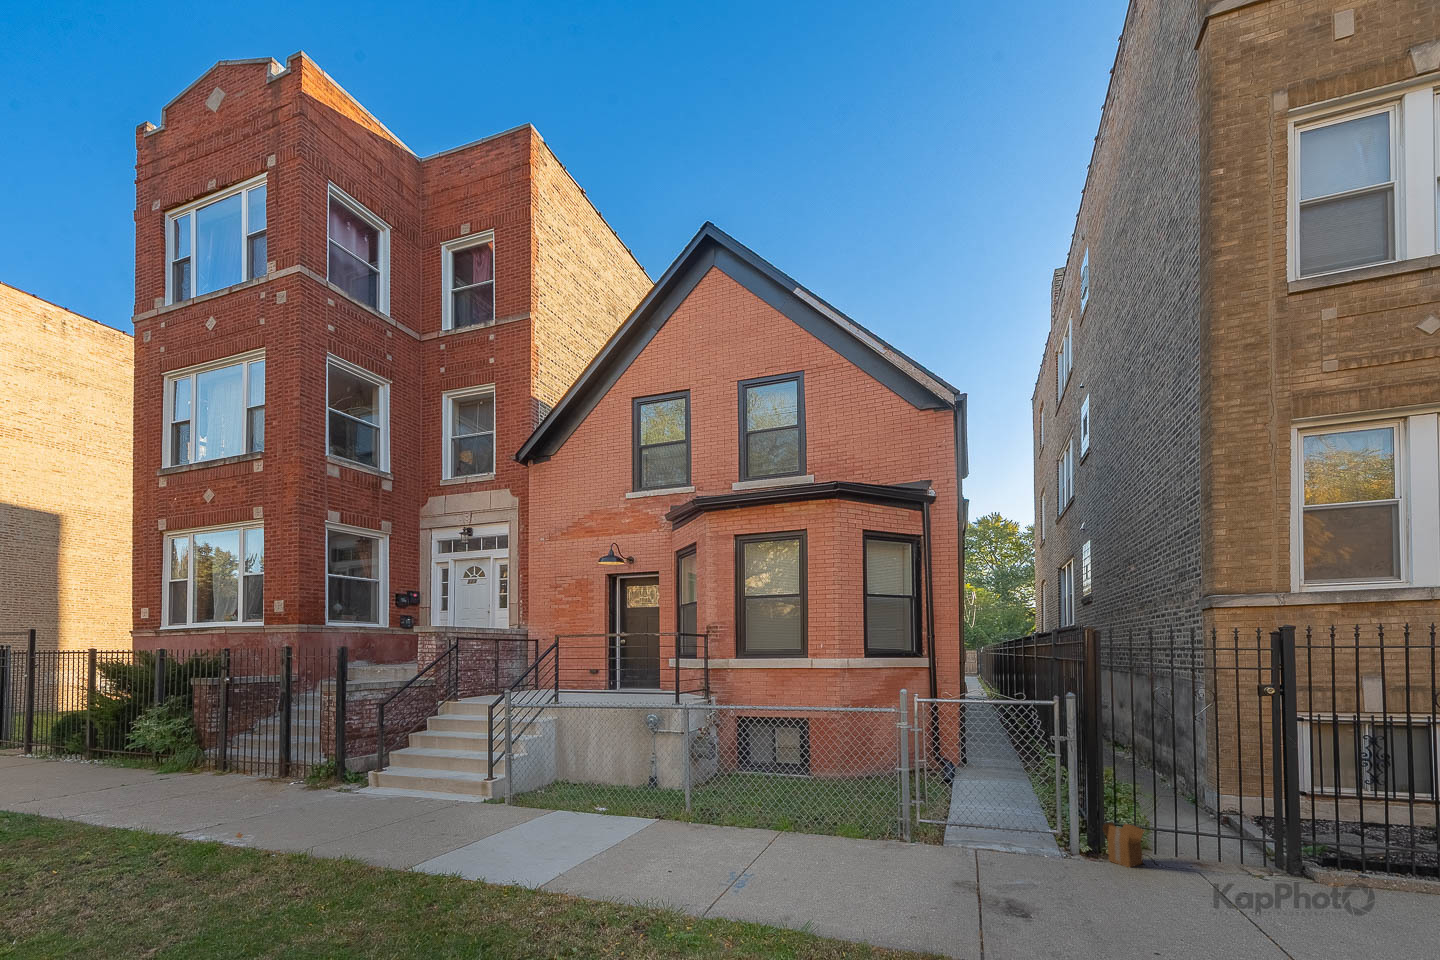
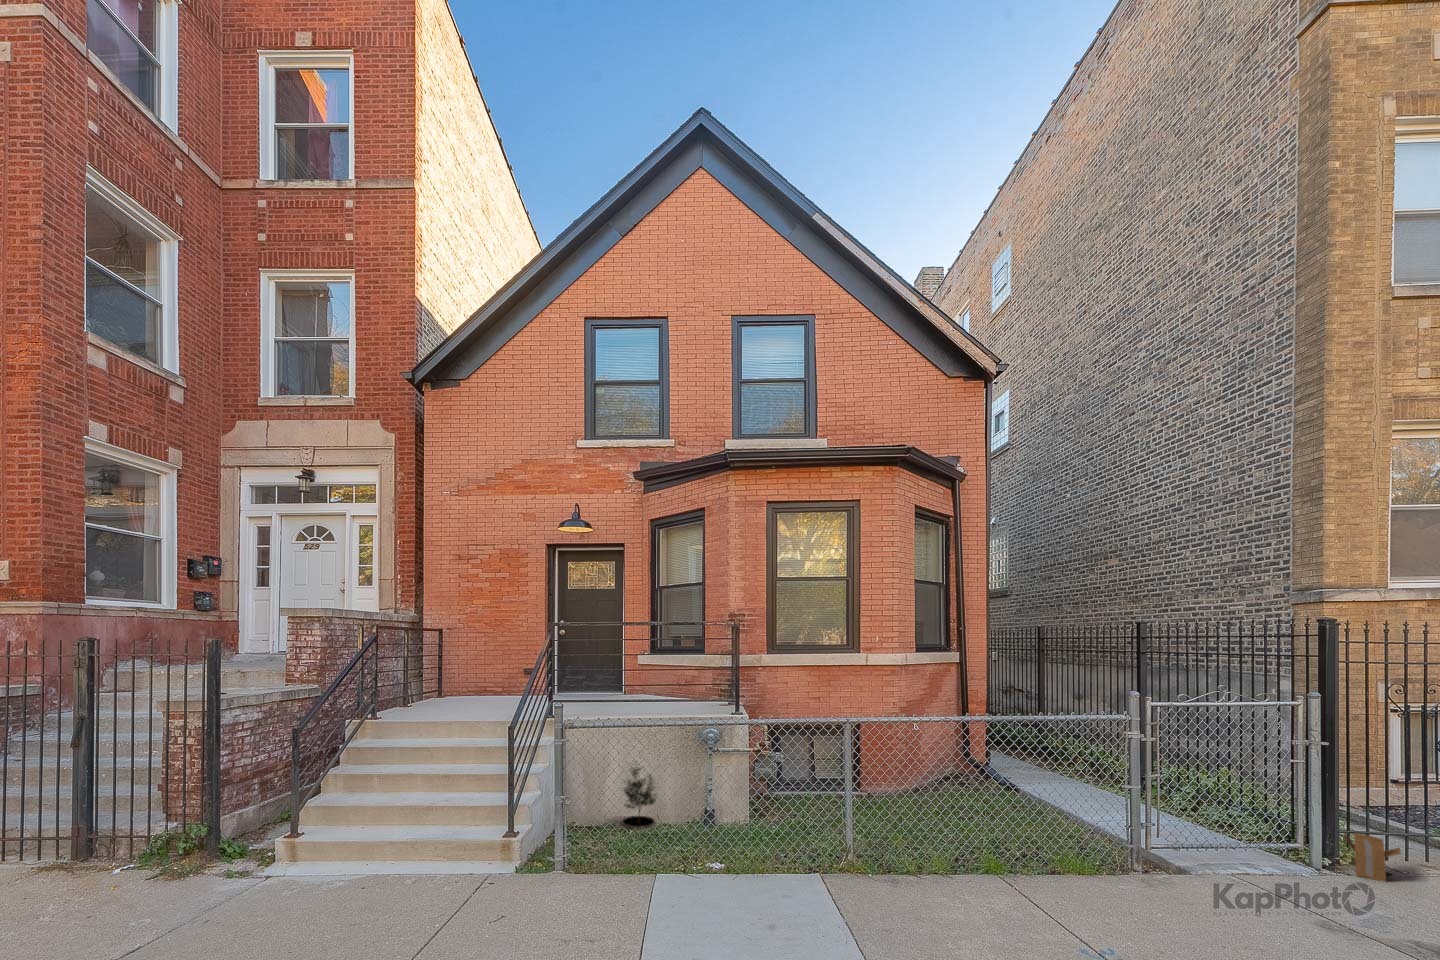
potted tree: none [581,735,612,787] -> present [621,767,656,829]

